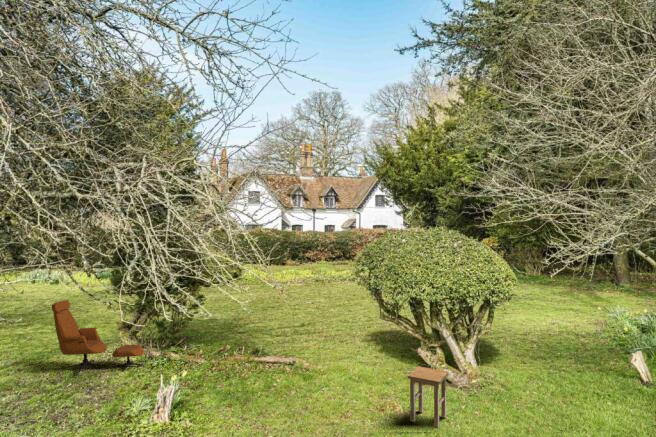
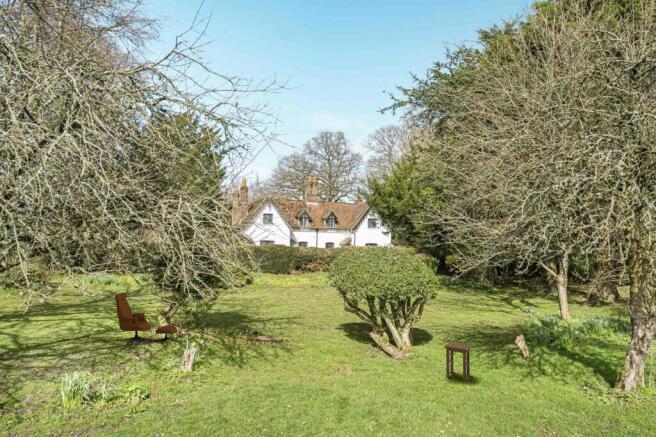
stool: present [407,366,449,428] -> present [445,342,471,381]

